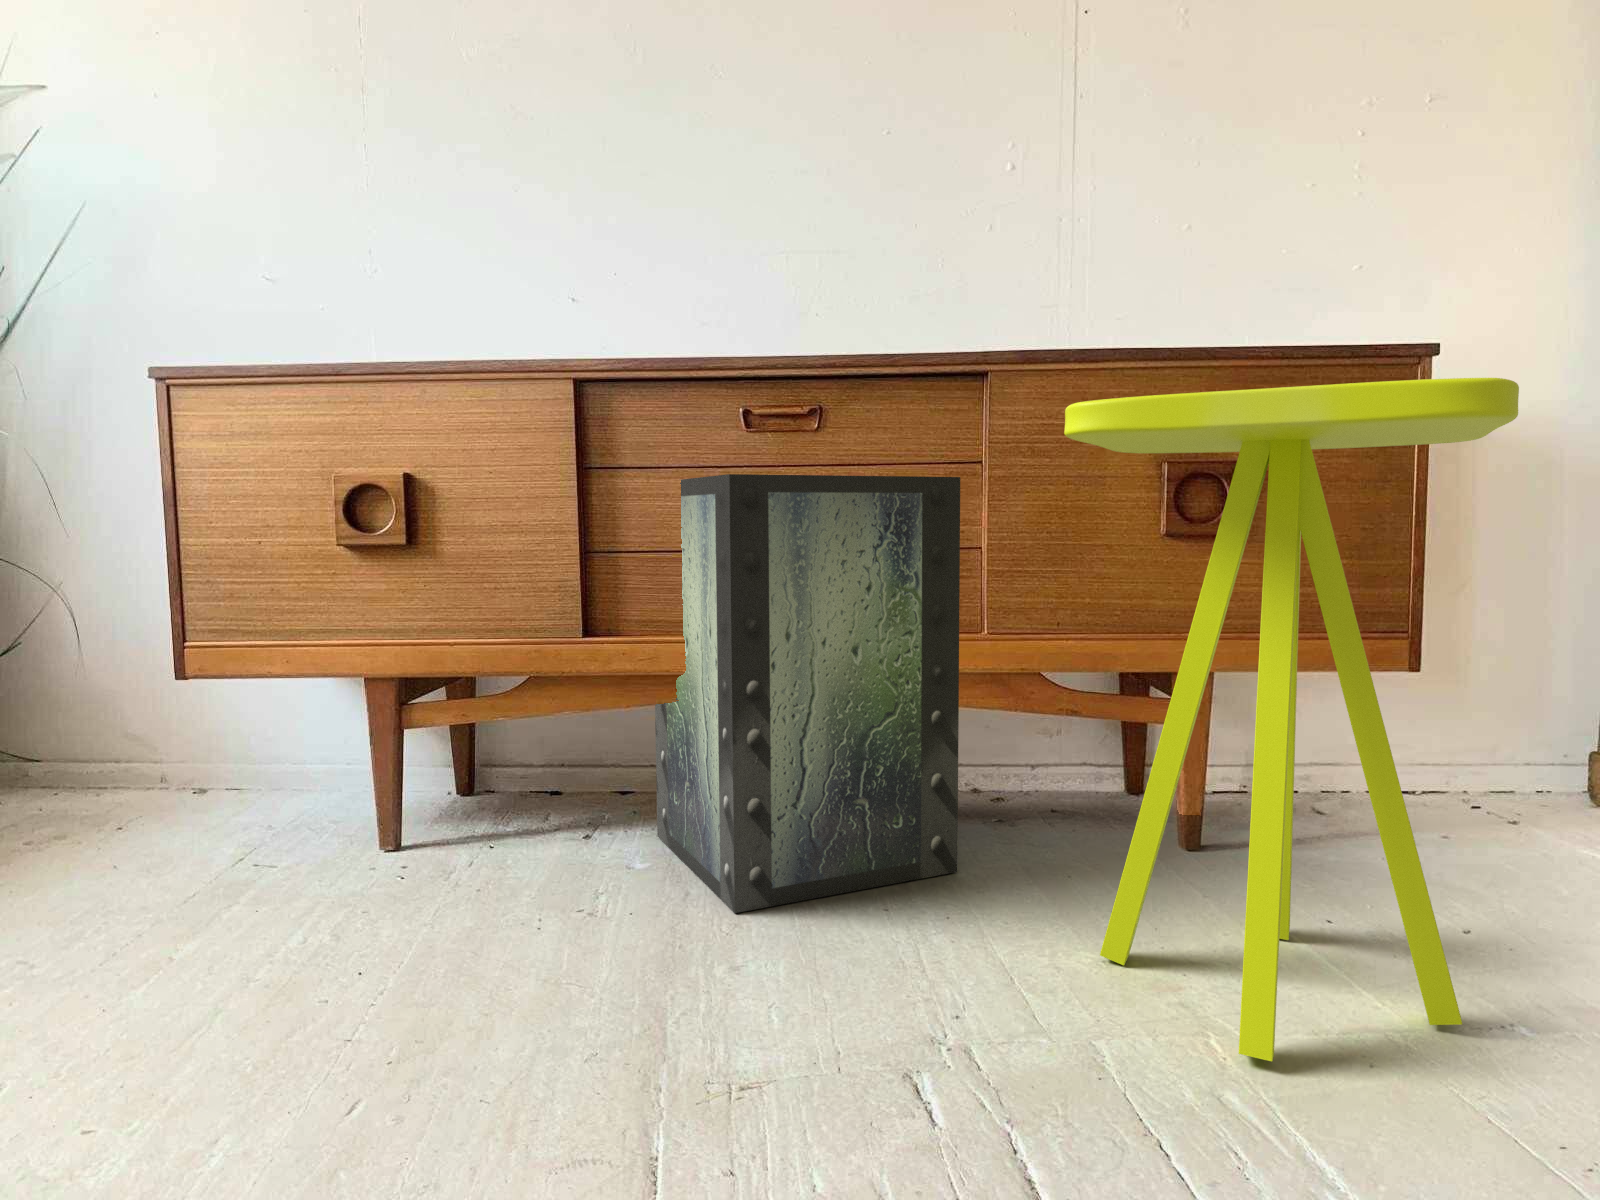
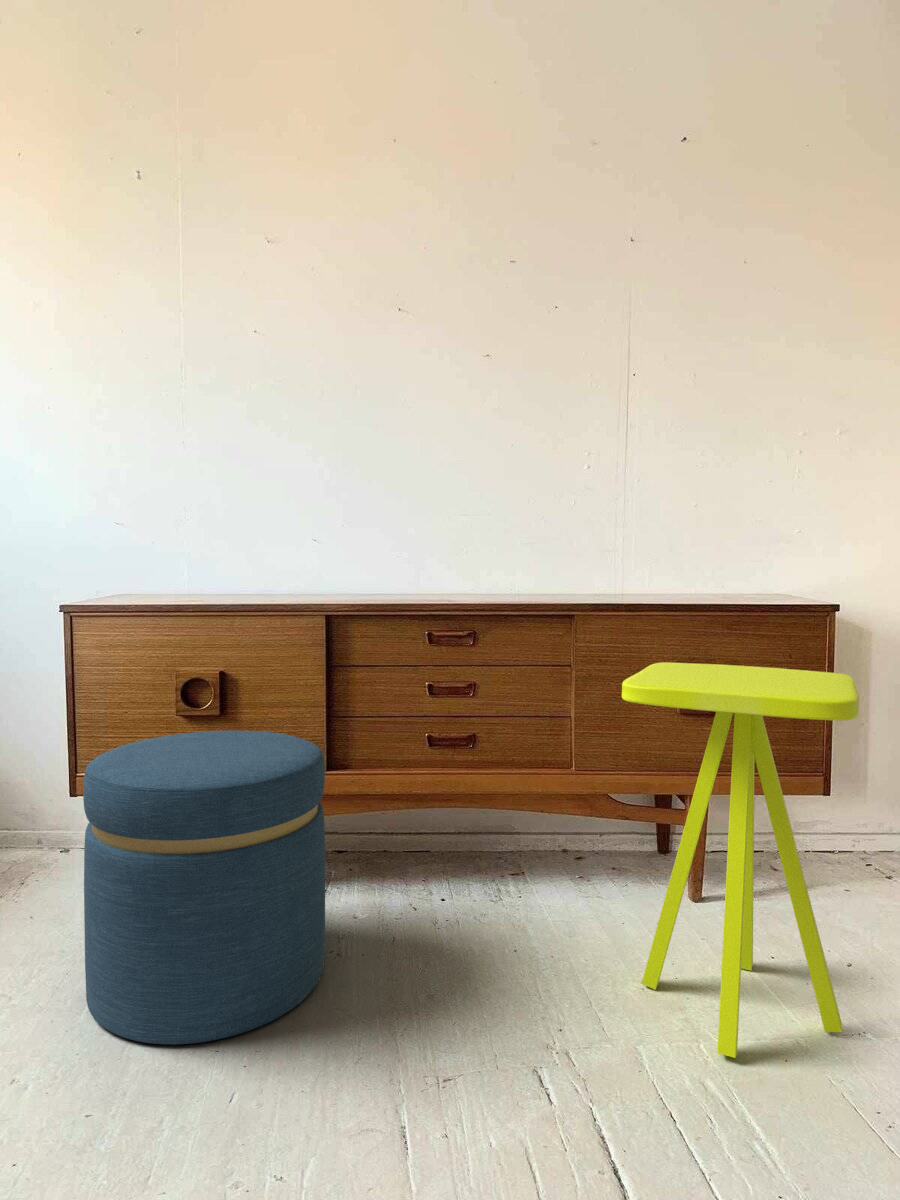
storage box: present [655,474,960,913] -> none [366,661,559,951]
ottoman: none [137,562,569,1036] -> present [83,730,325,1044]

